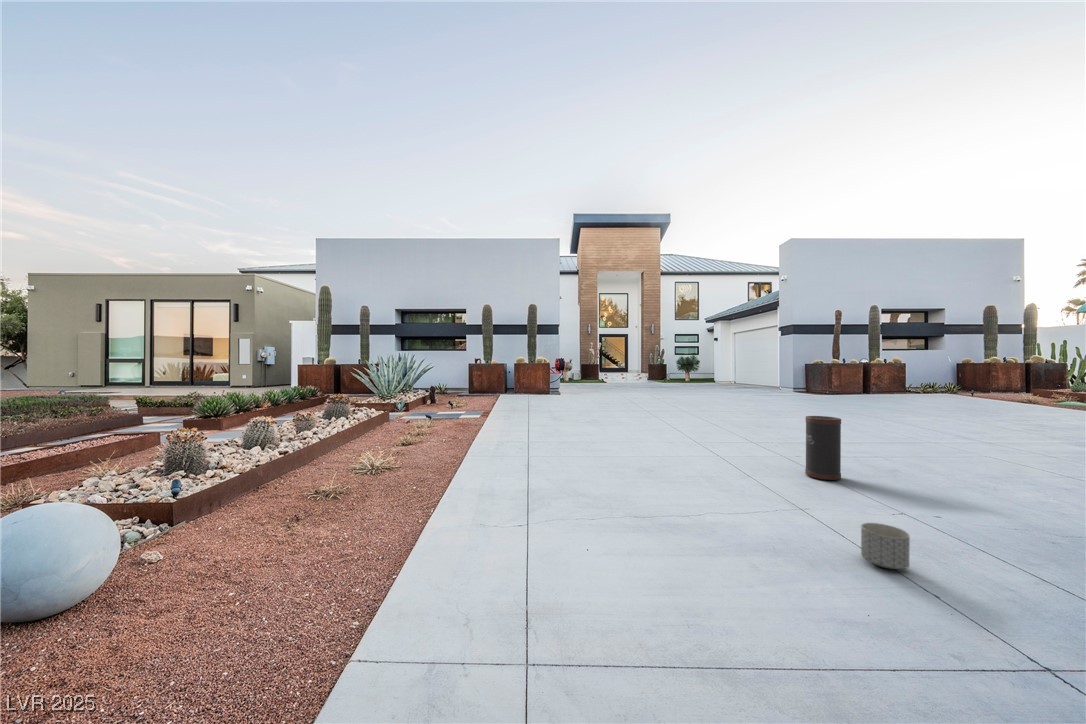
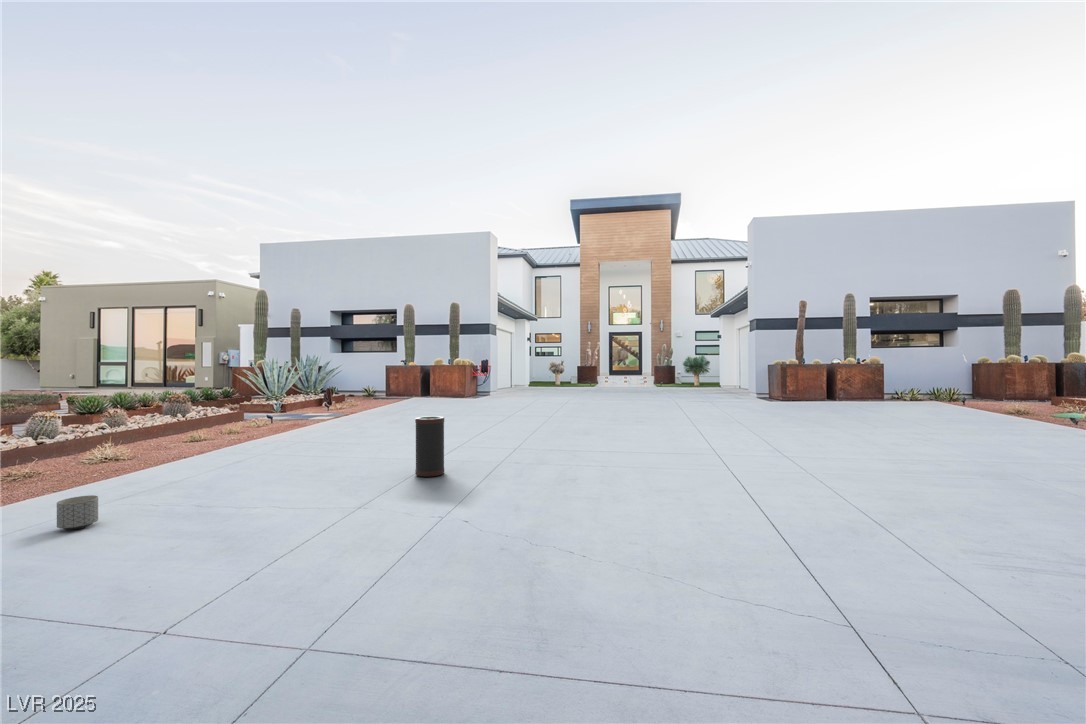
planter: present [861,523,910,569] -> present [57,495,98,530]

